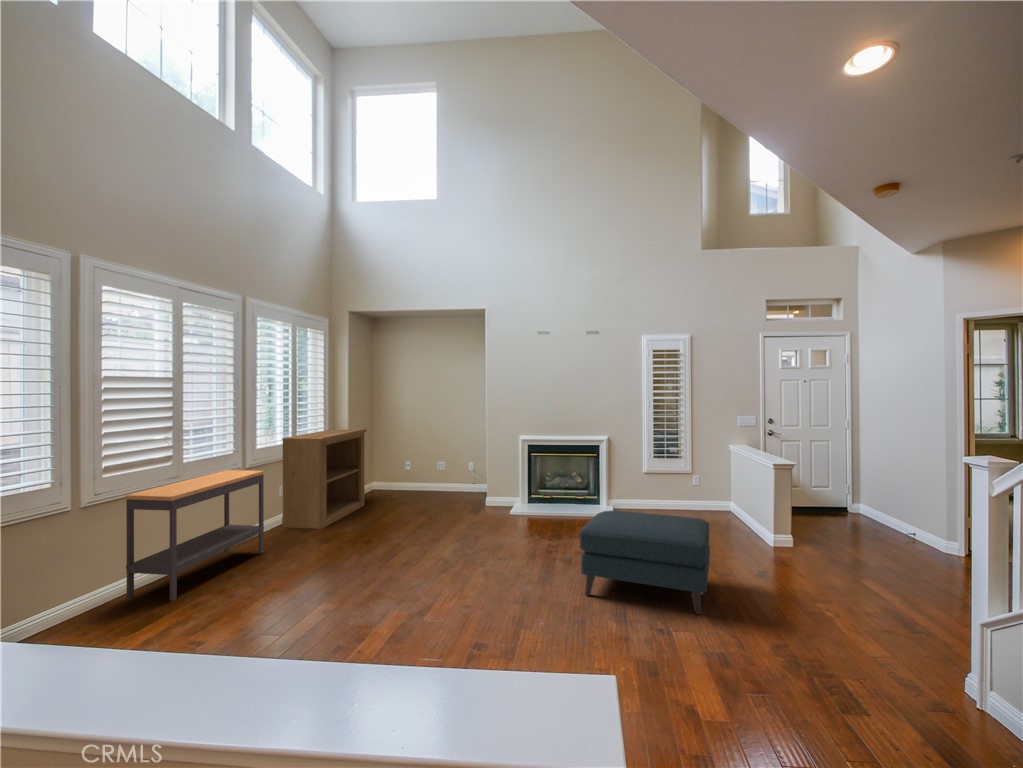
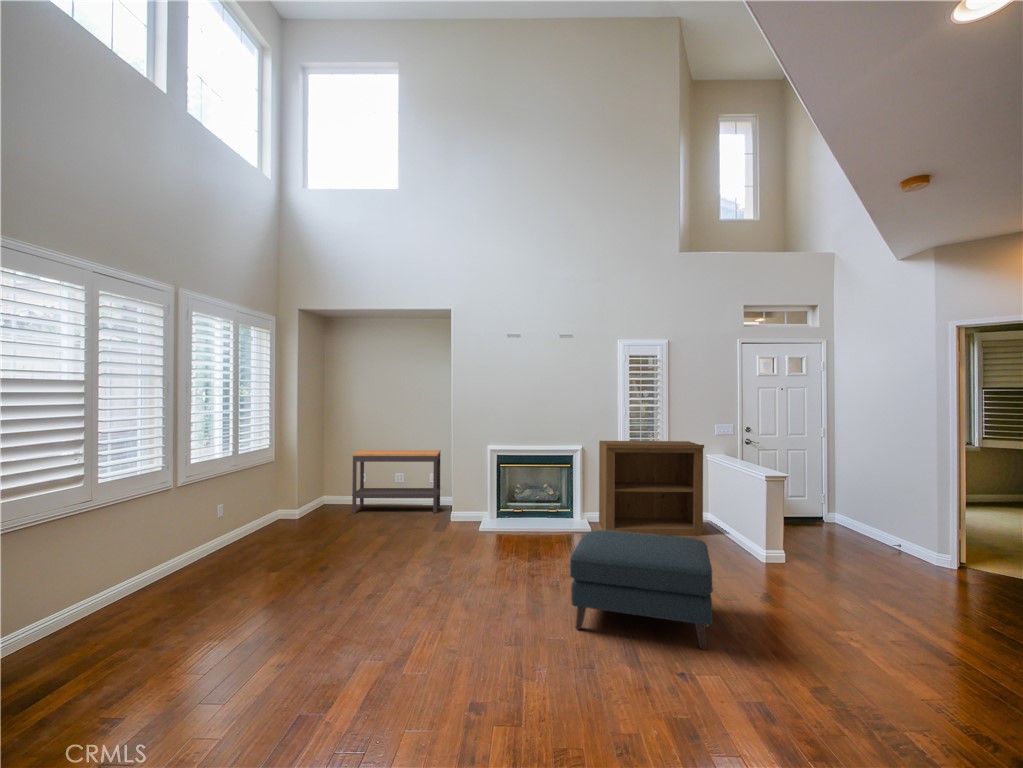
bookshelf: present [282,429,366,529] -> present [599,441,704,535]
console table: present [126,470,264,601] -> present [352,450,441,513]

